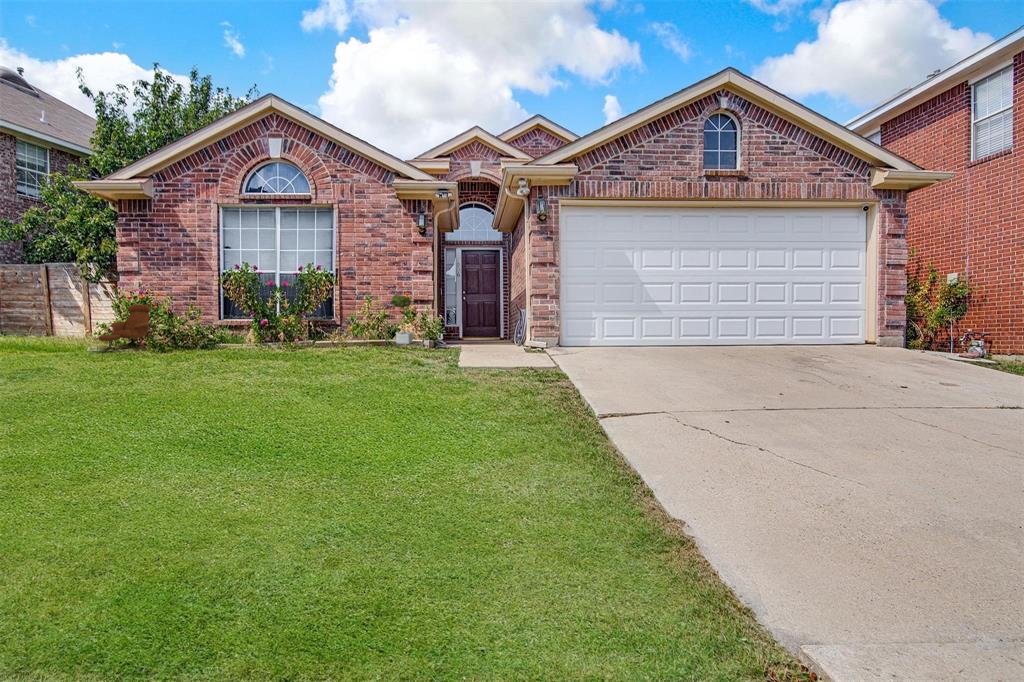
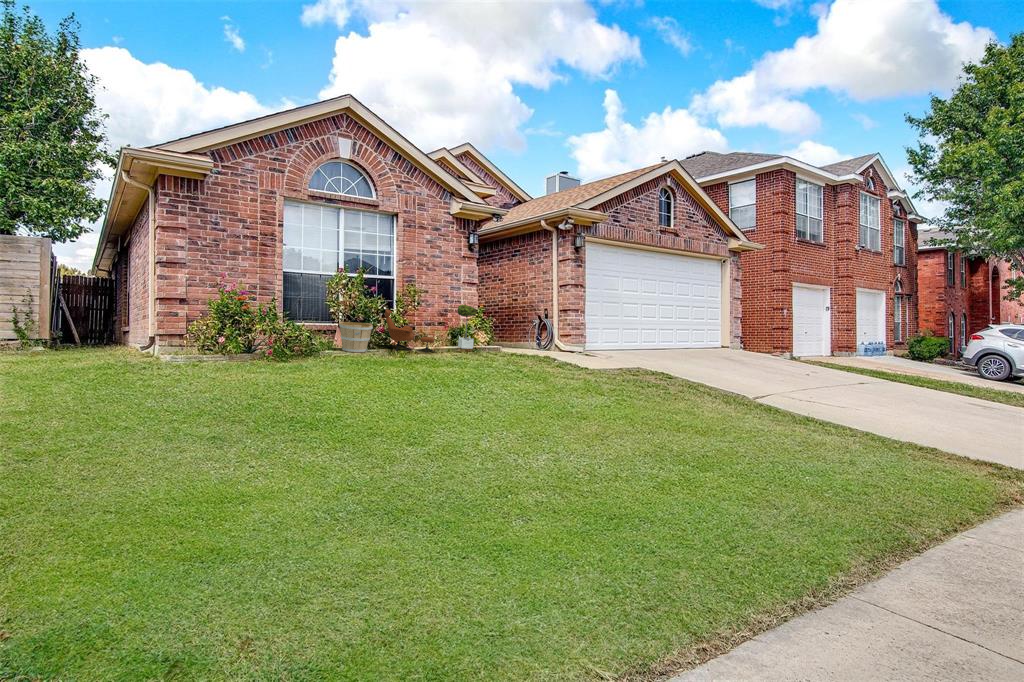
lounge chair: present [98,304,150,352] -> present [385,309,435,352]
wooden bucket: none [242,316,277,346] -> present [339,321,373,353]

